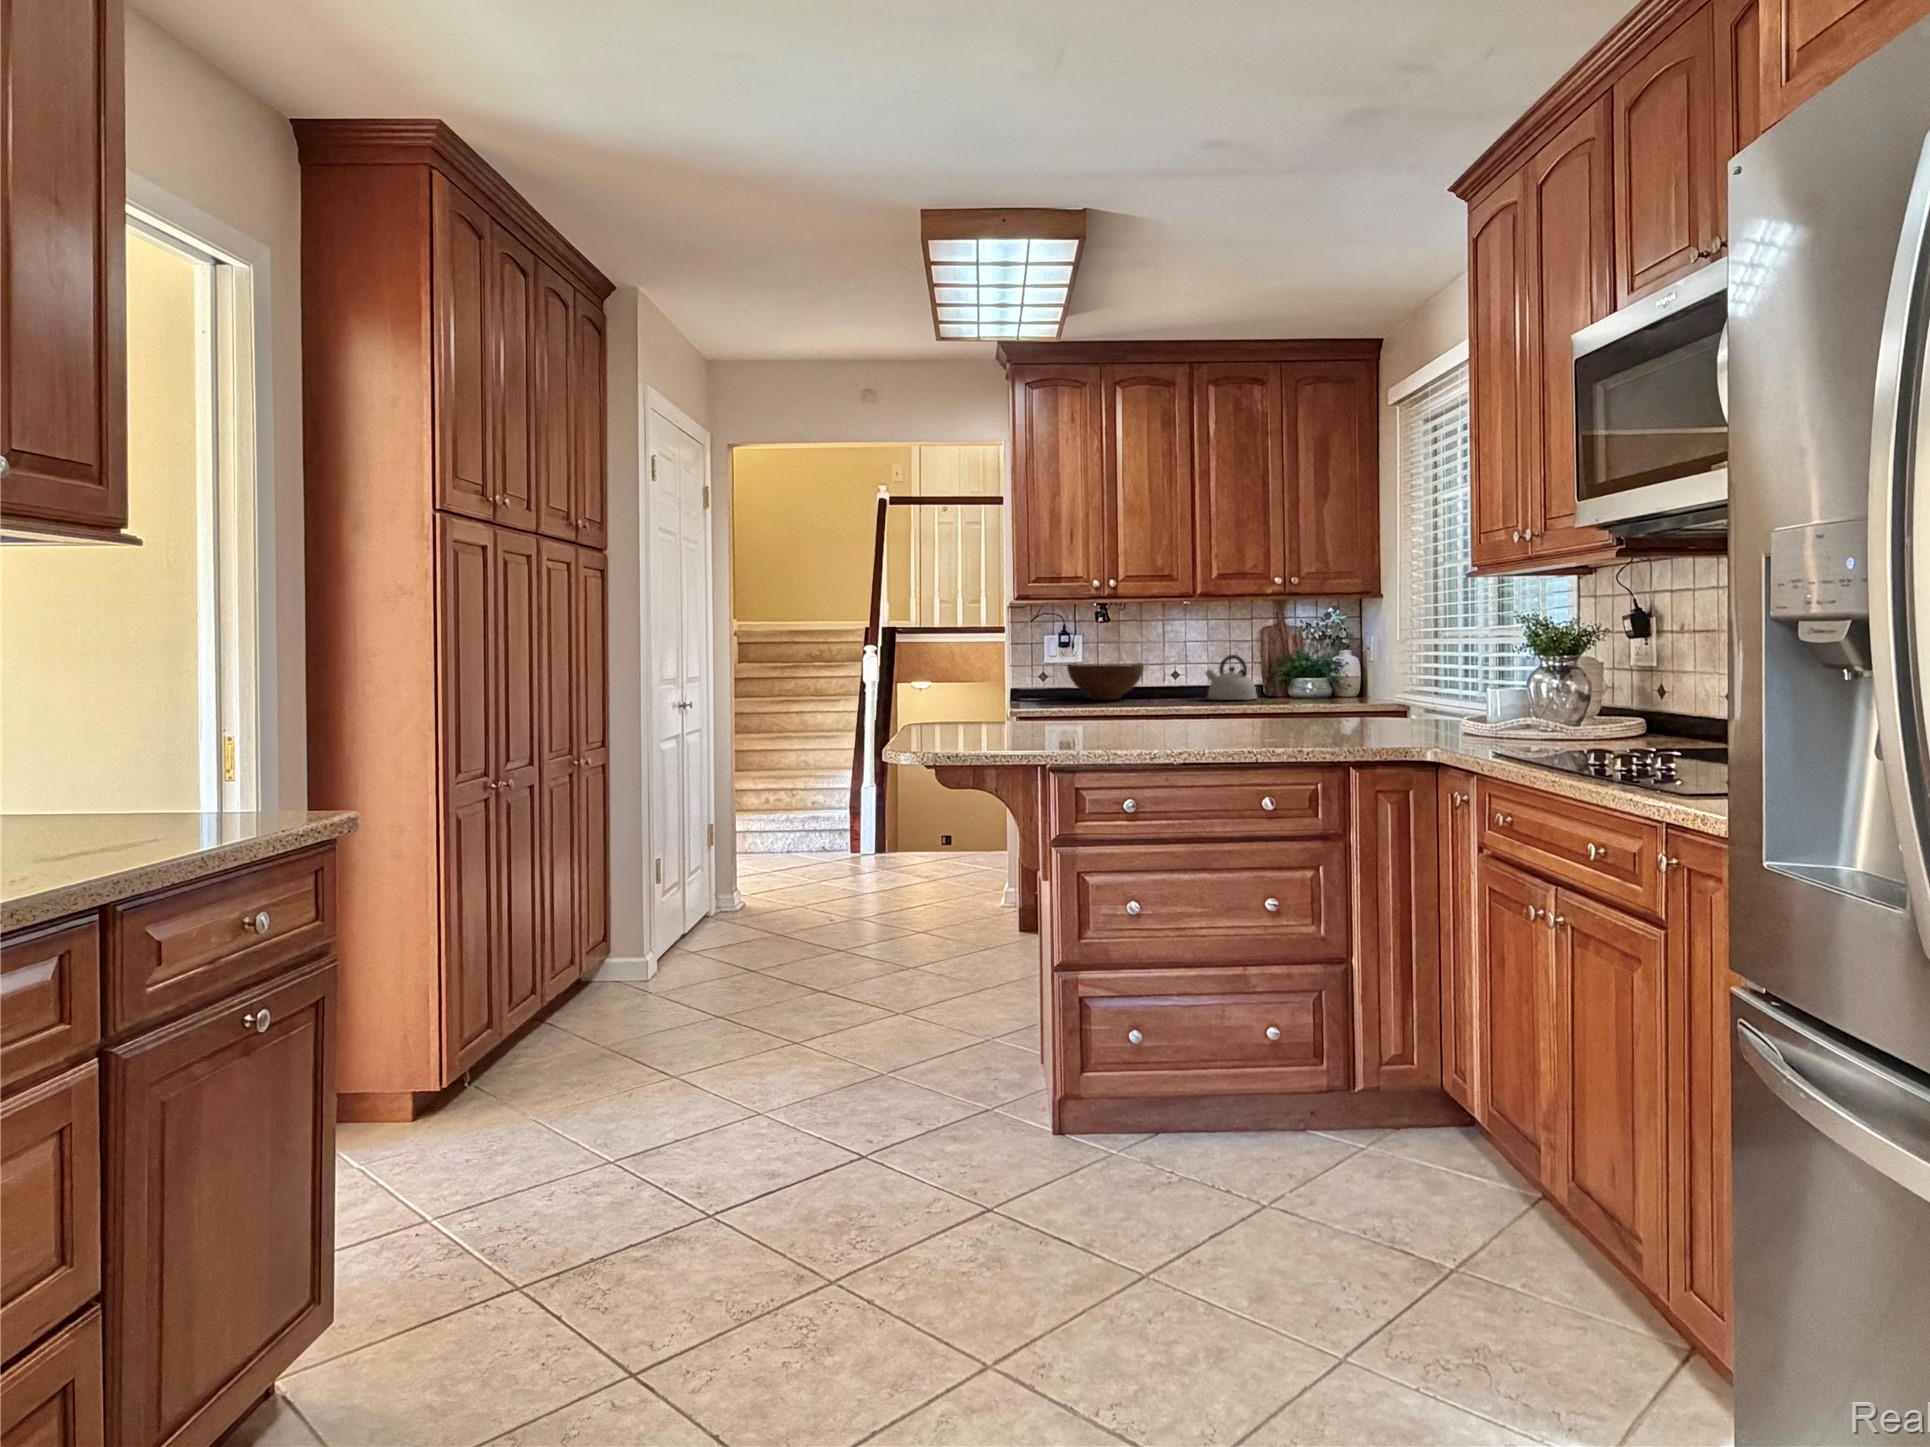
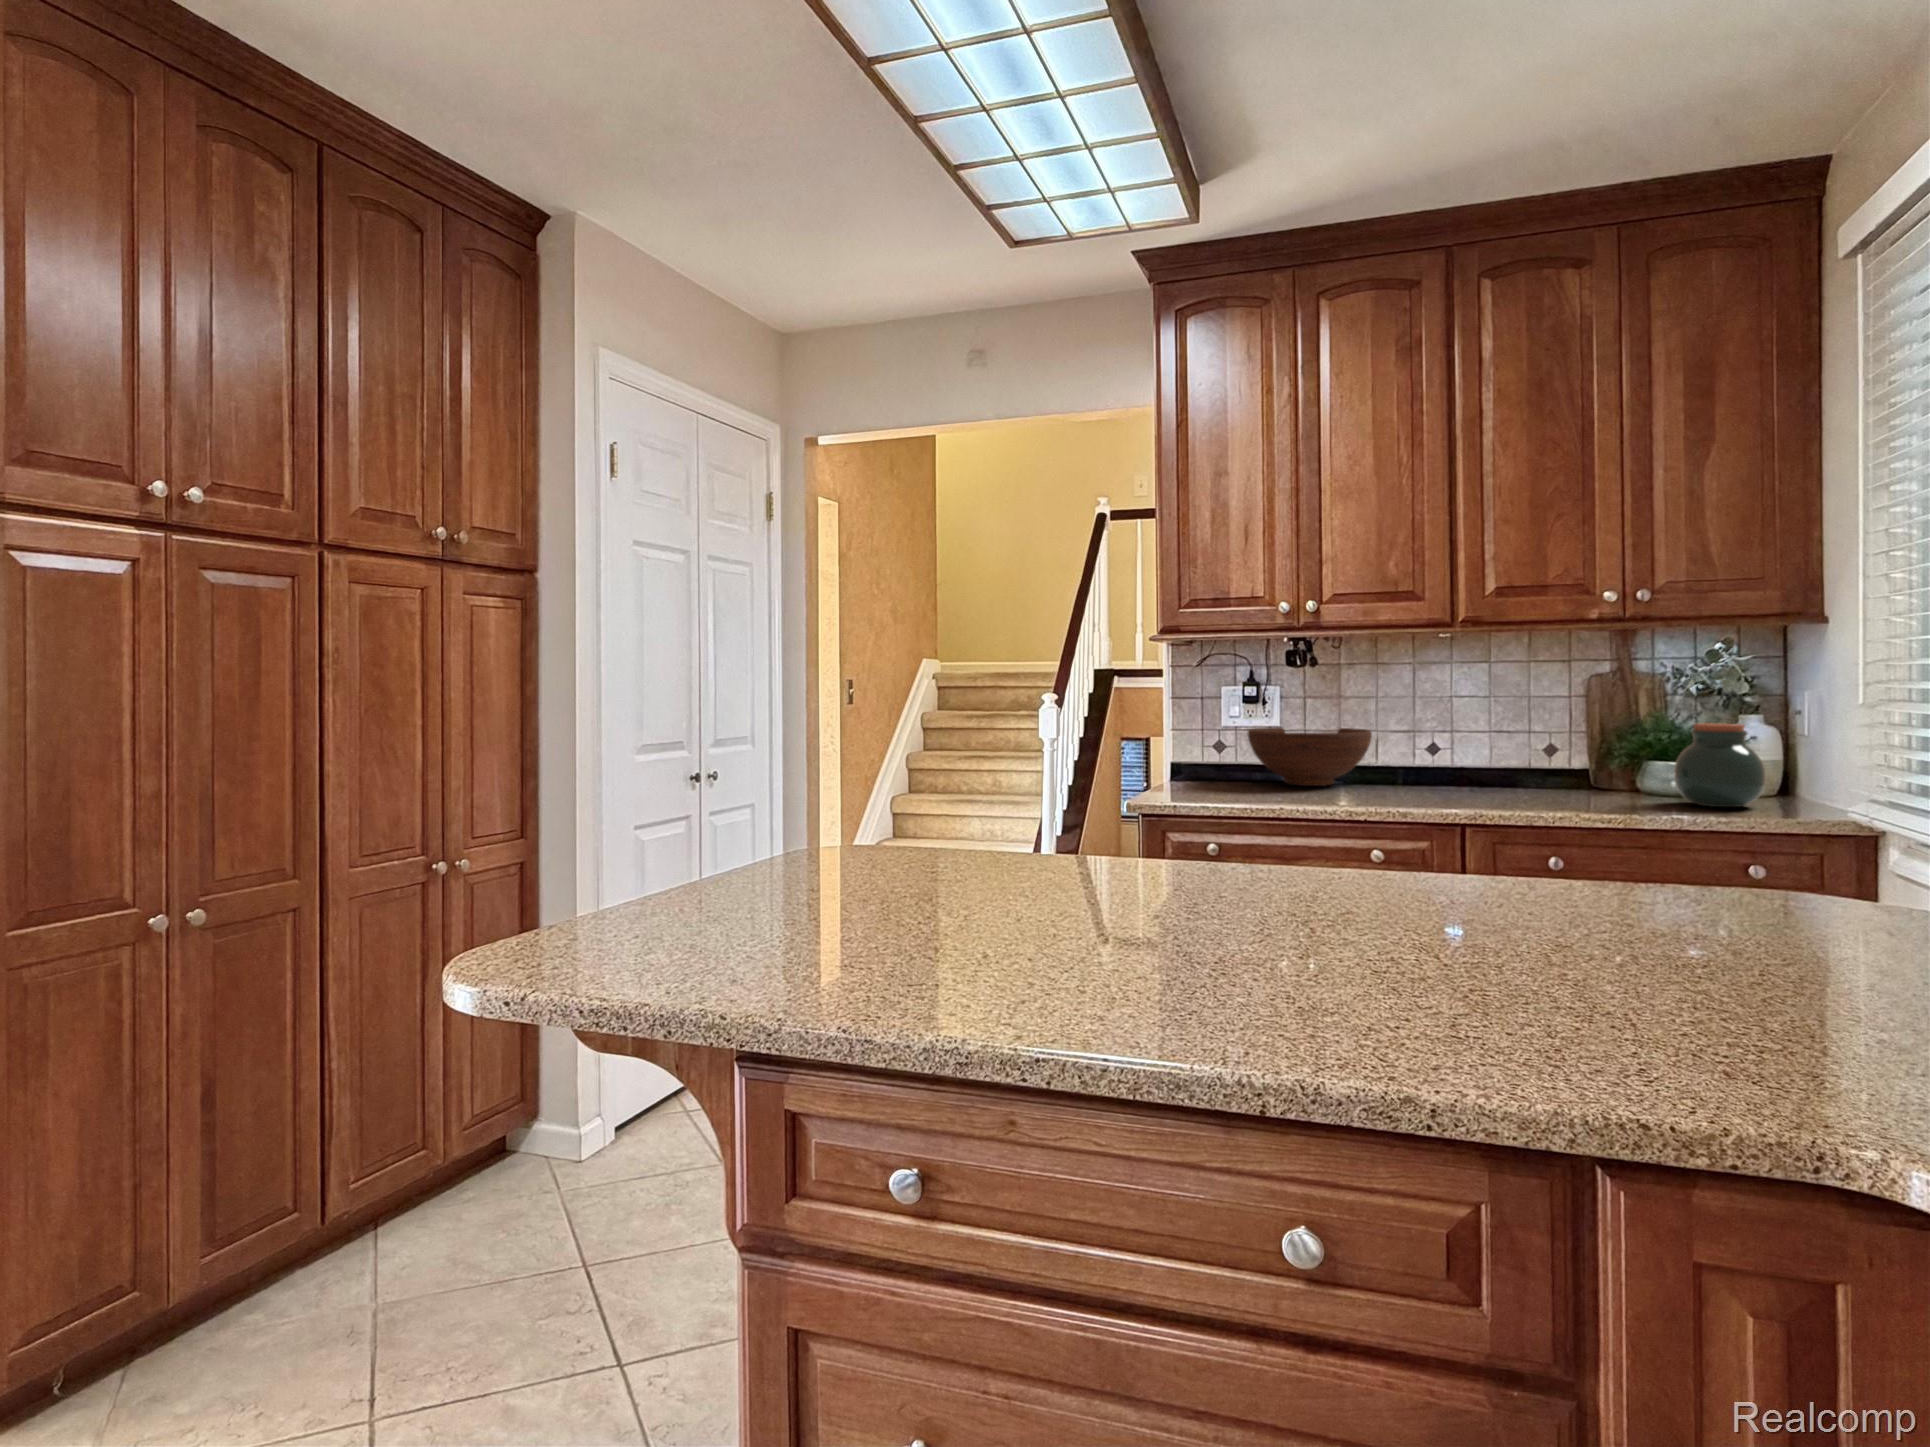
jar: none [1311,654,1354,701] -> present [1674,723,1765,807]
kettle: present [1205,655,1257,700] -> none [1478,720,1573,797]

